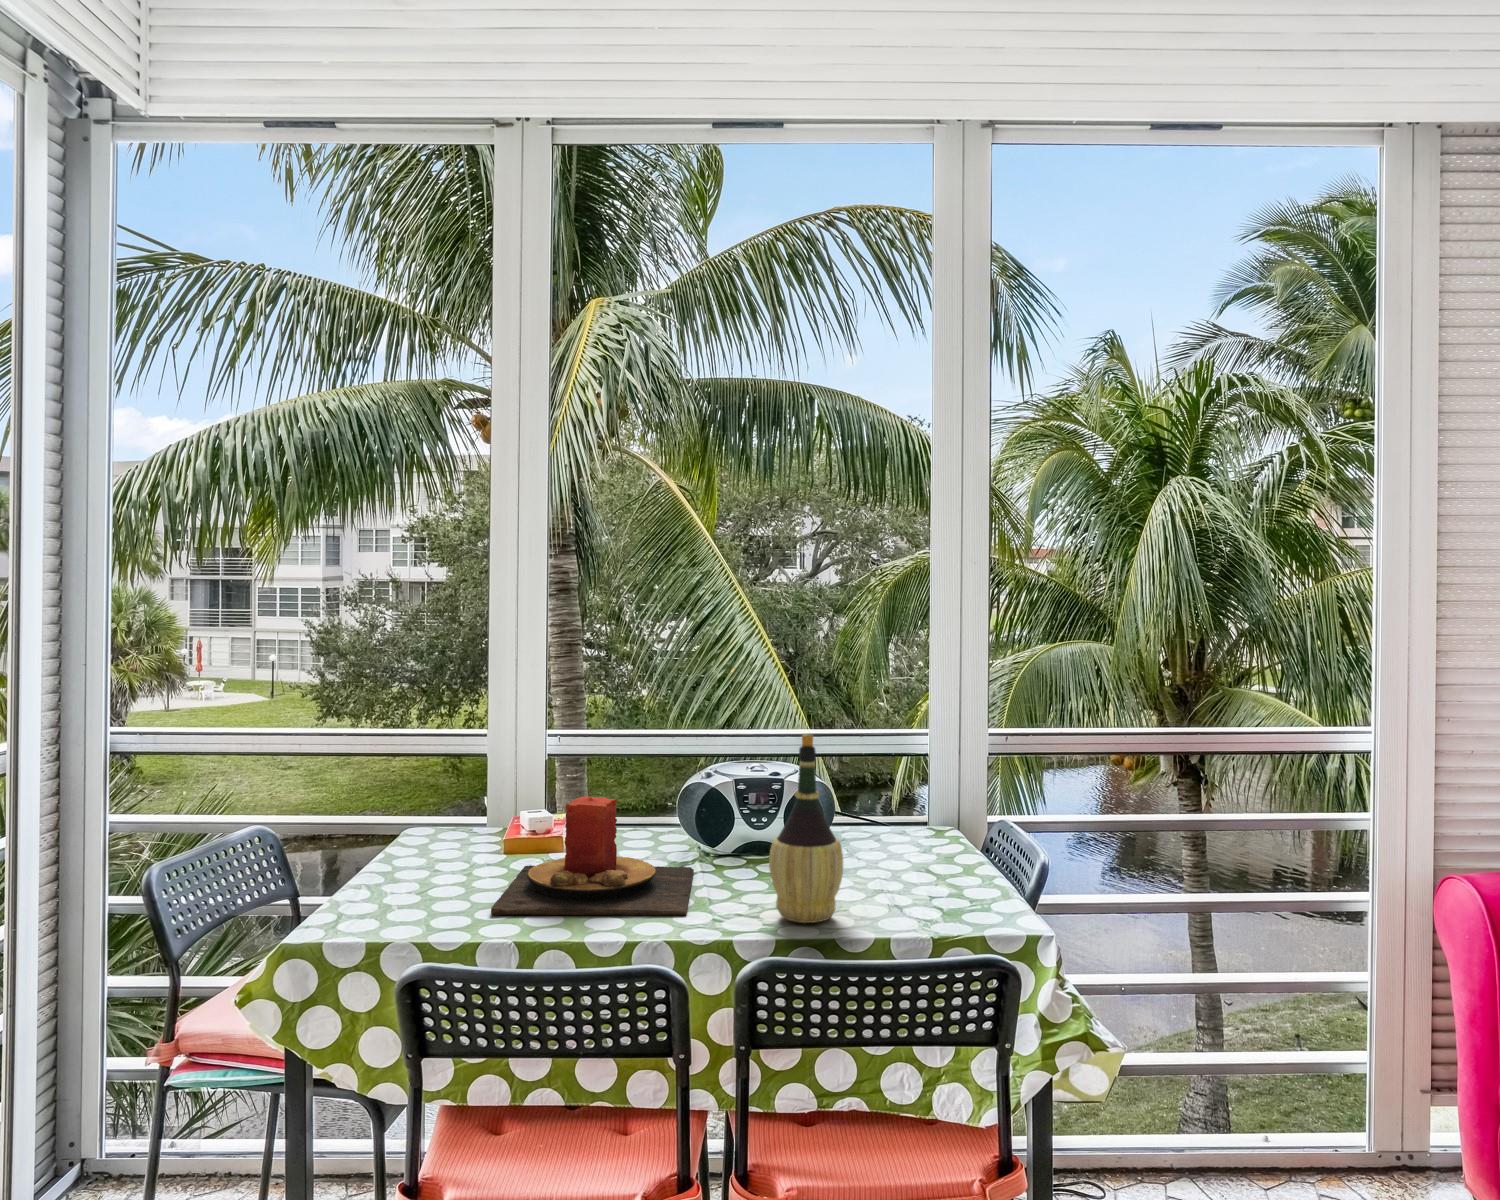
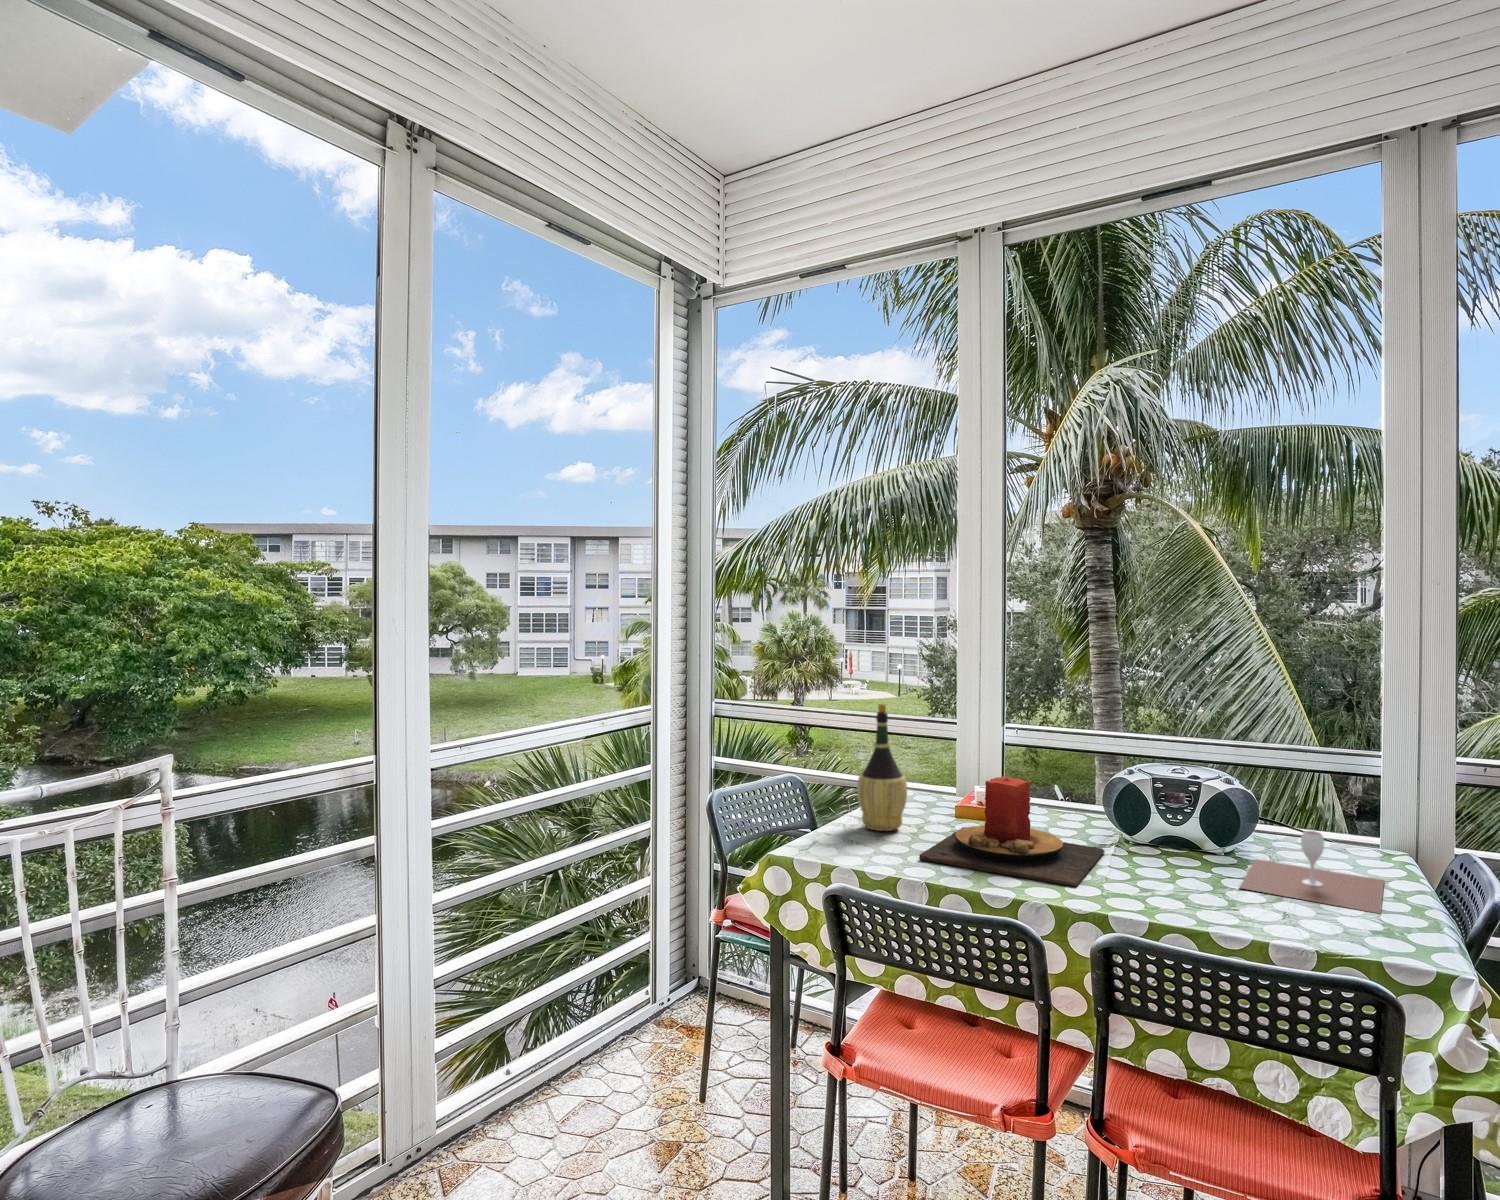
wine bottle: present [769,734,843,923] -> present [857,704,907,831]
wine glass: none [836,818,962,891] -> present [1240,831,1384,914]

